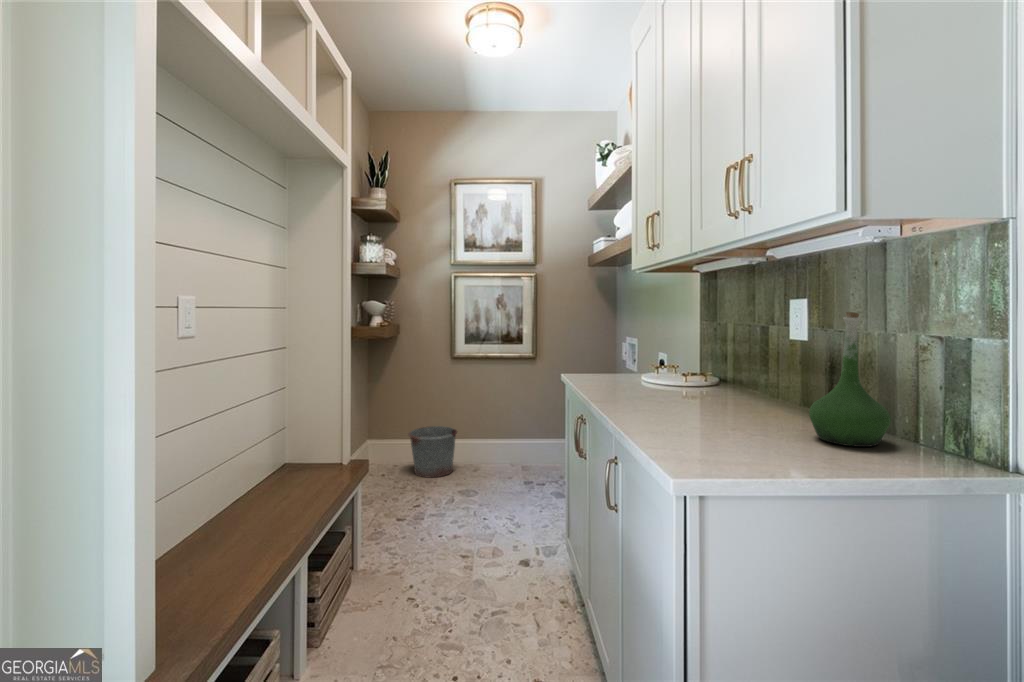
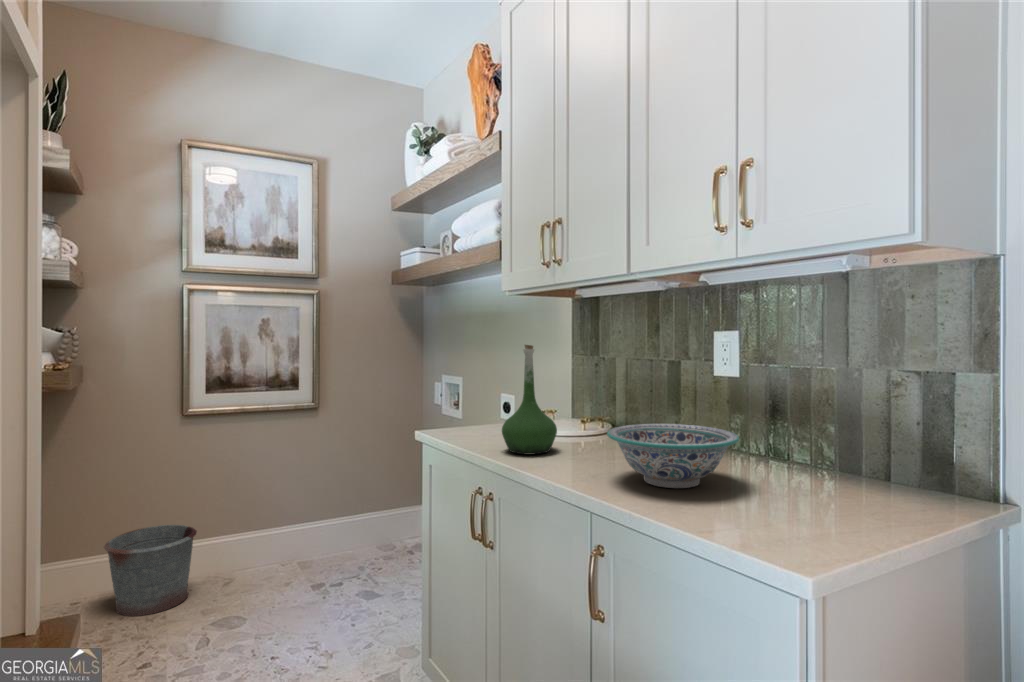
vase: present [809,312,891,447] -> present [502,345,557,454]
decorative bowl: none [652,375,759,424] -> present [607,424,739,488]

